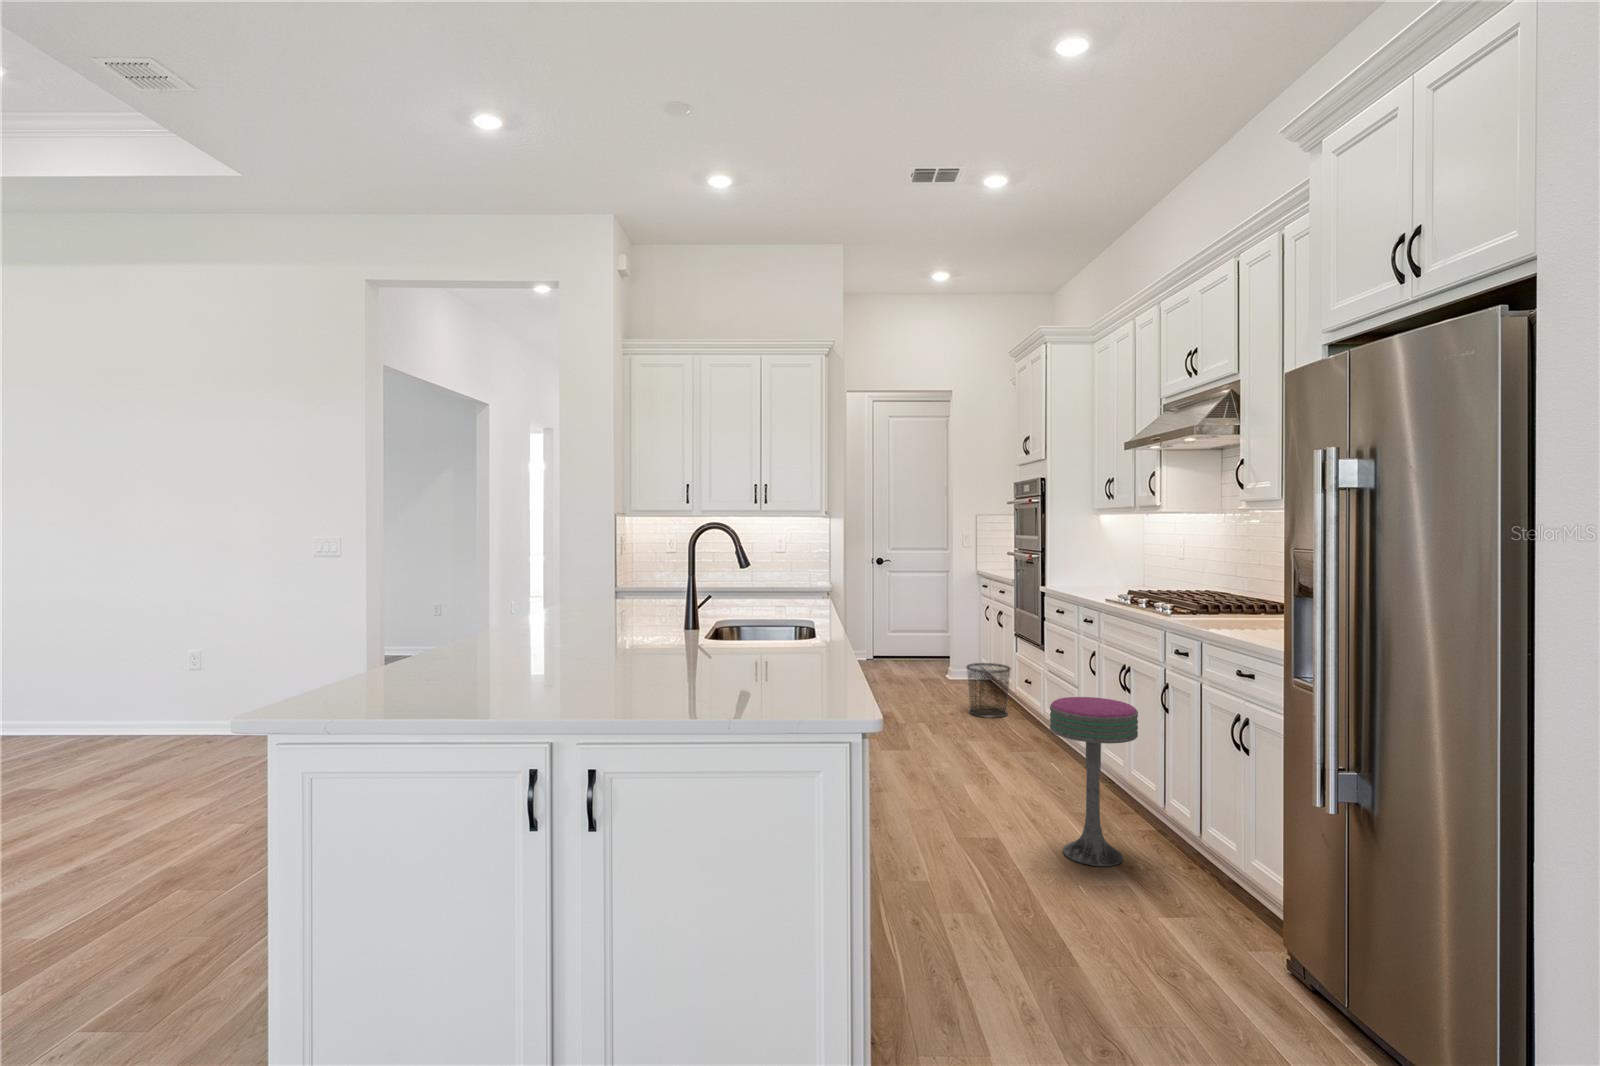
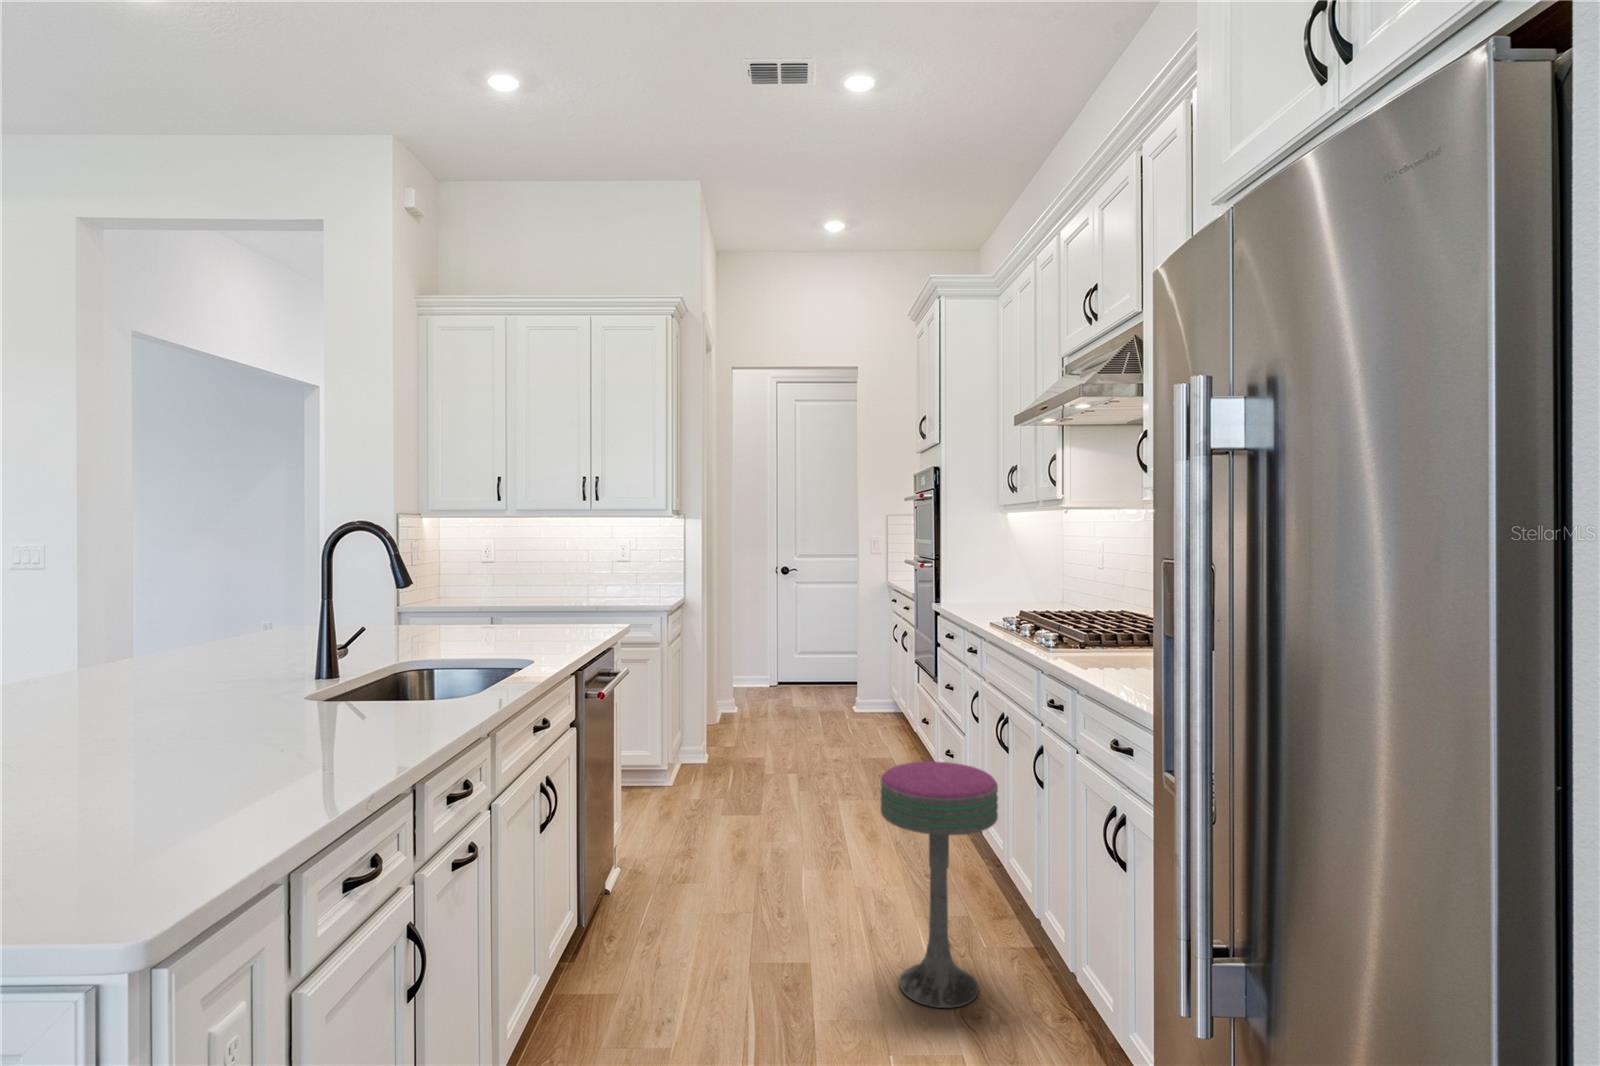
waste bin: present [966,663,1011,718] -> none [855,694,909,762]

